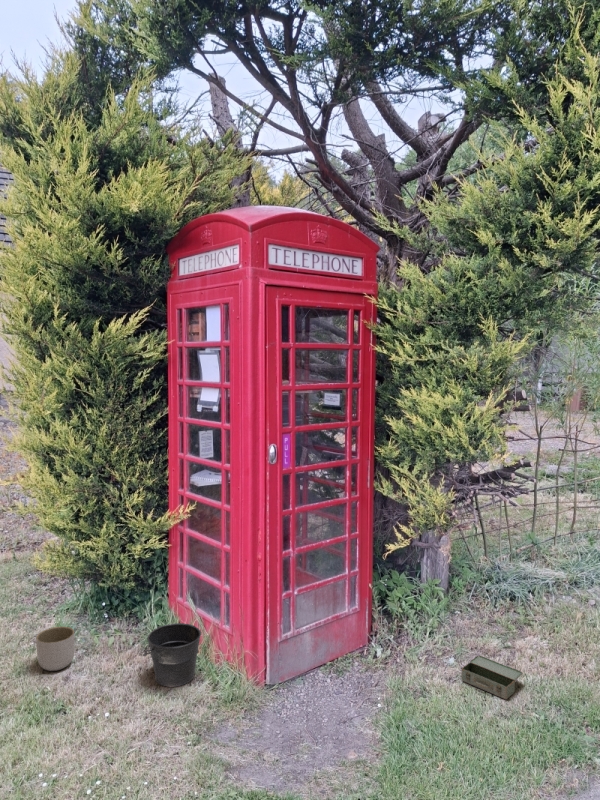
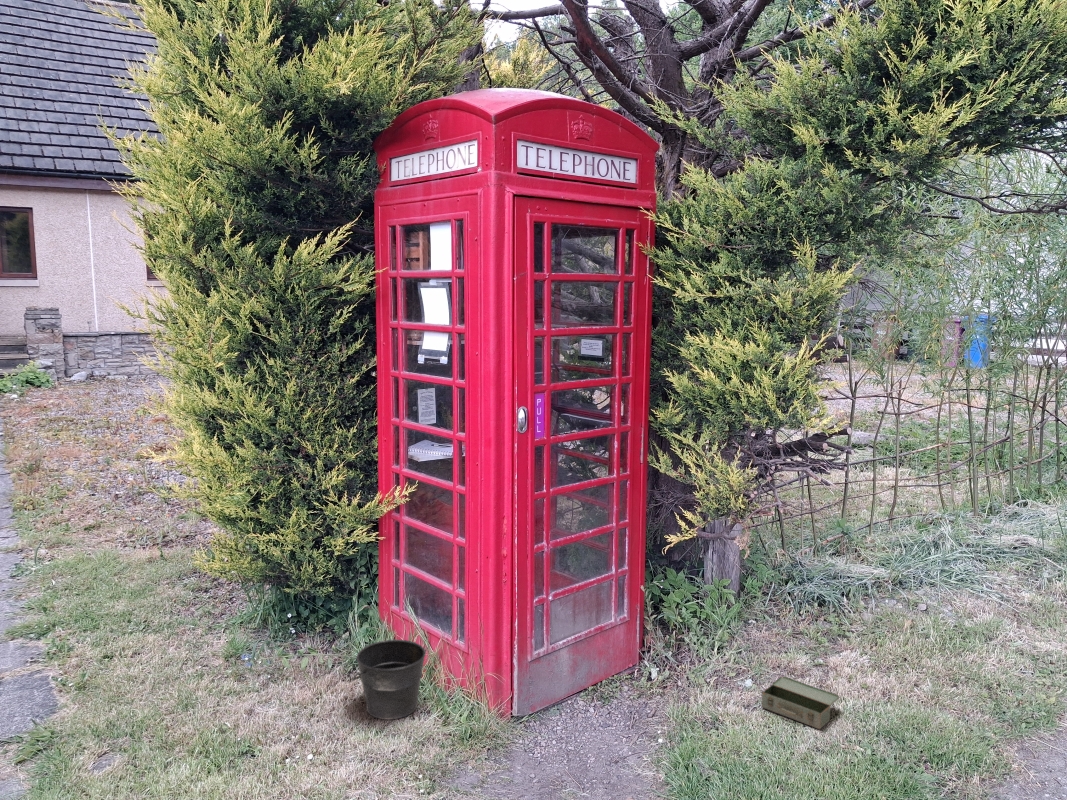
planter: present [36,627,75,671] -> none [208,645,258,702]

